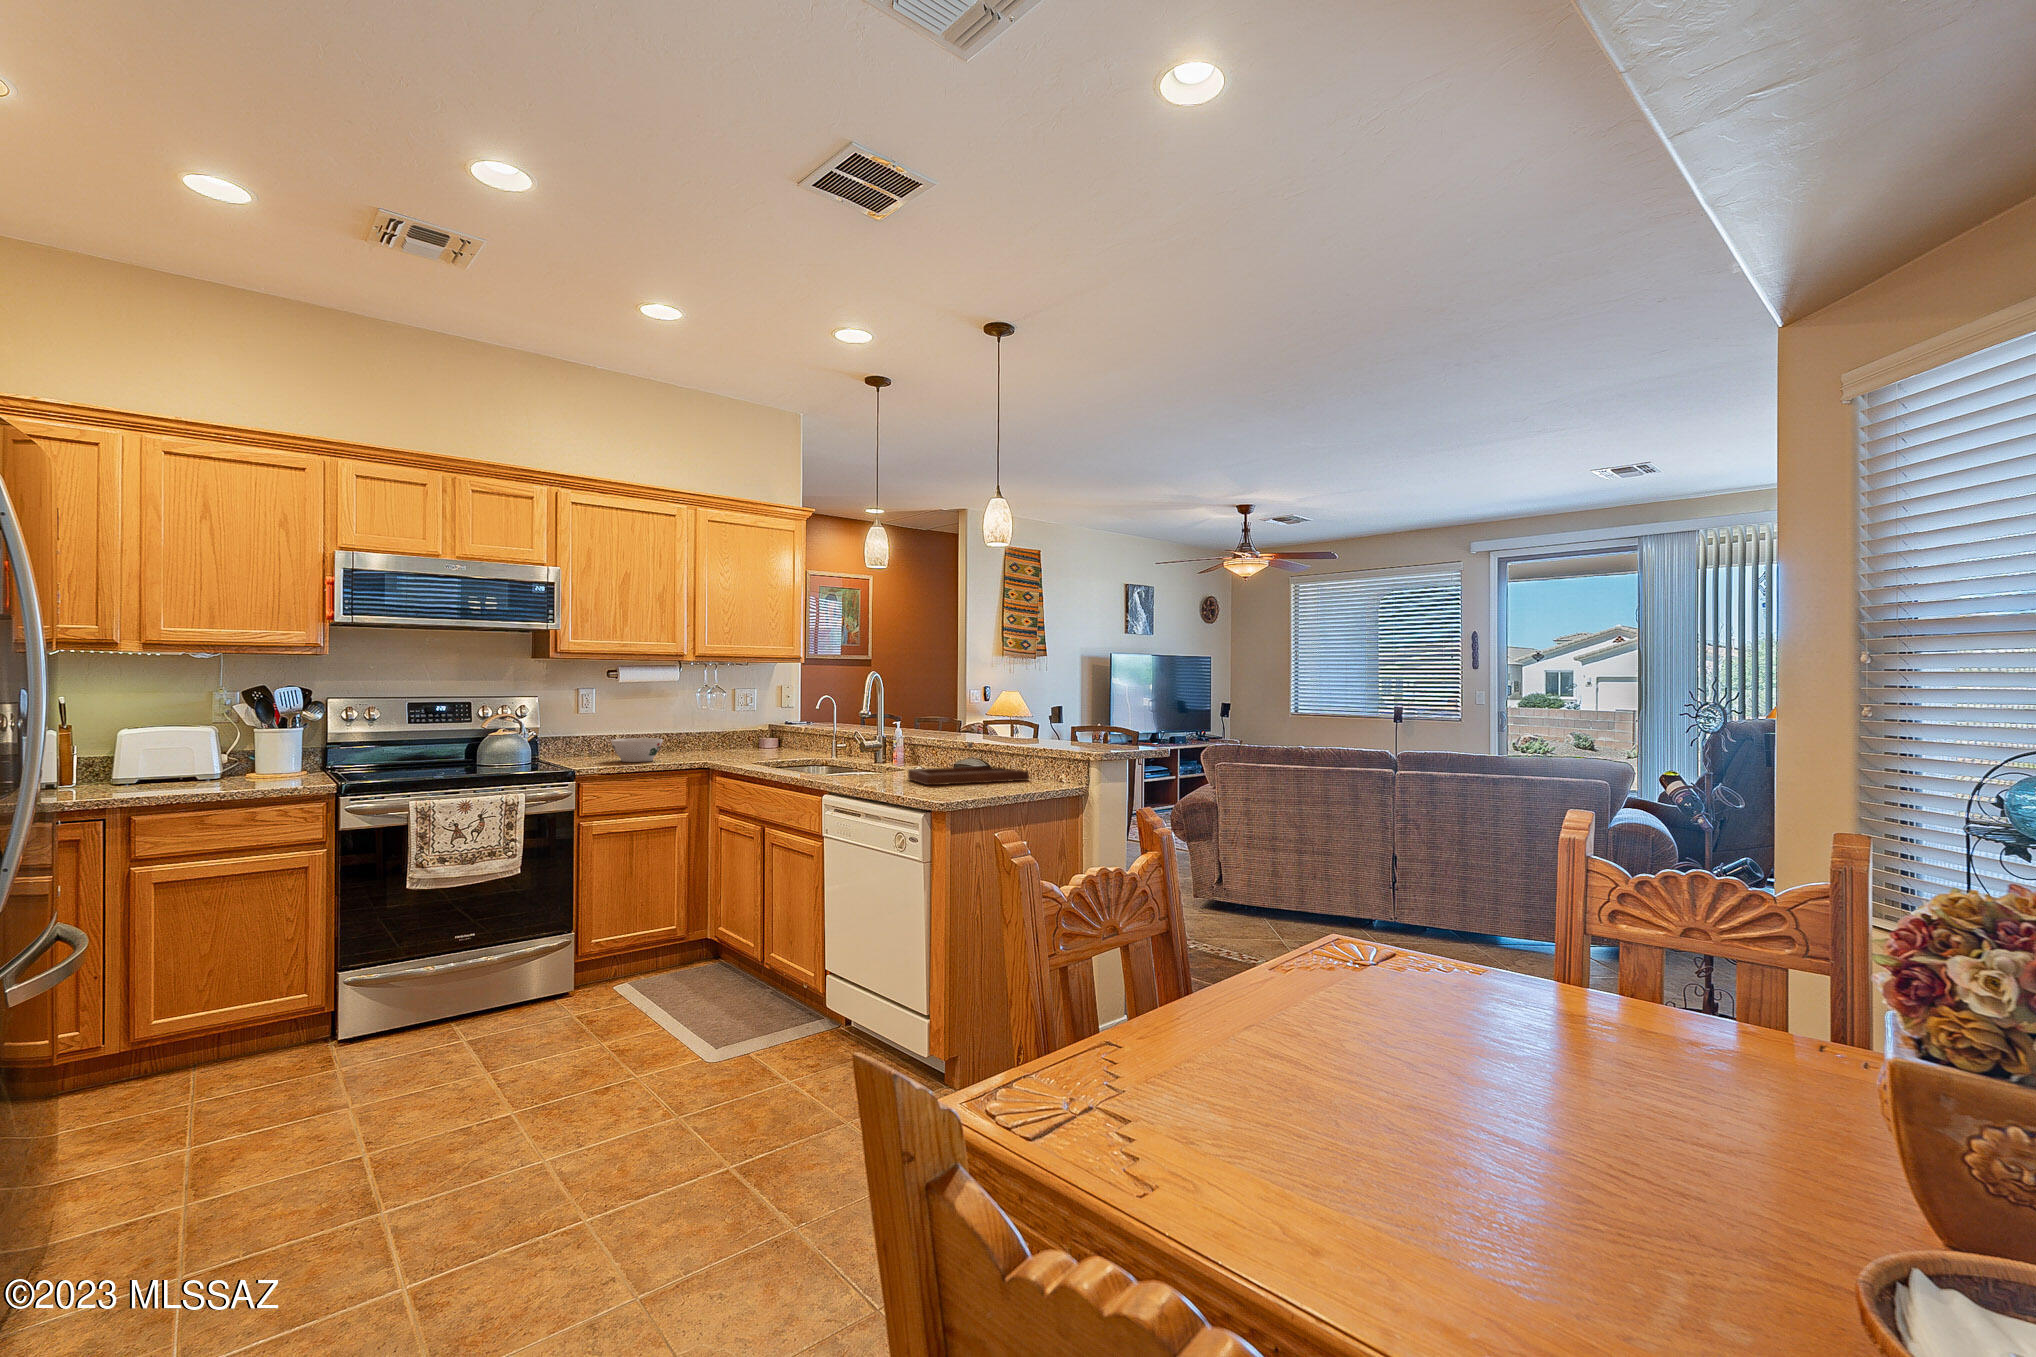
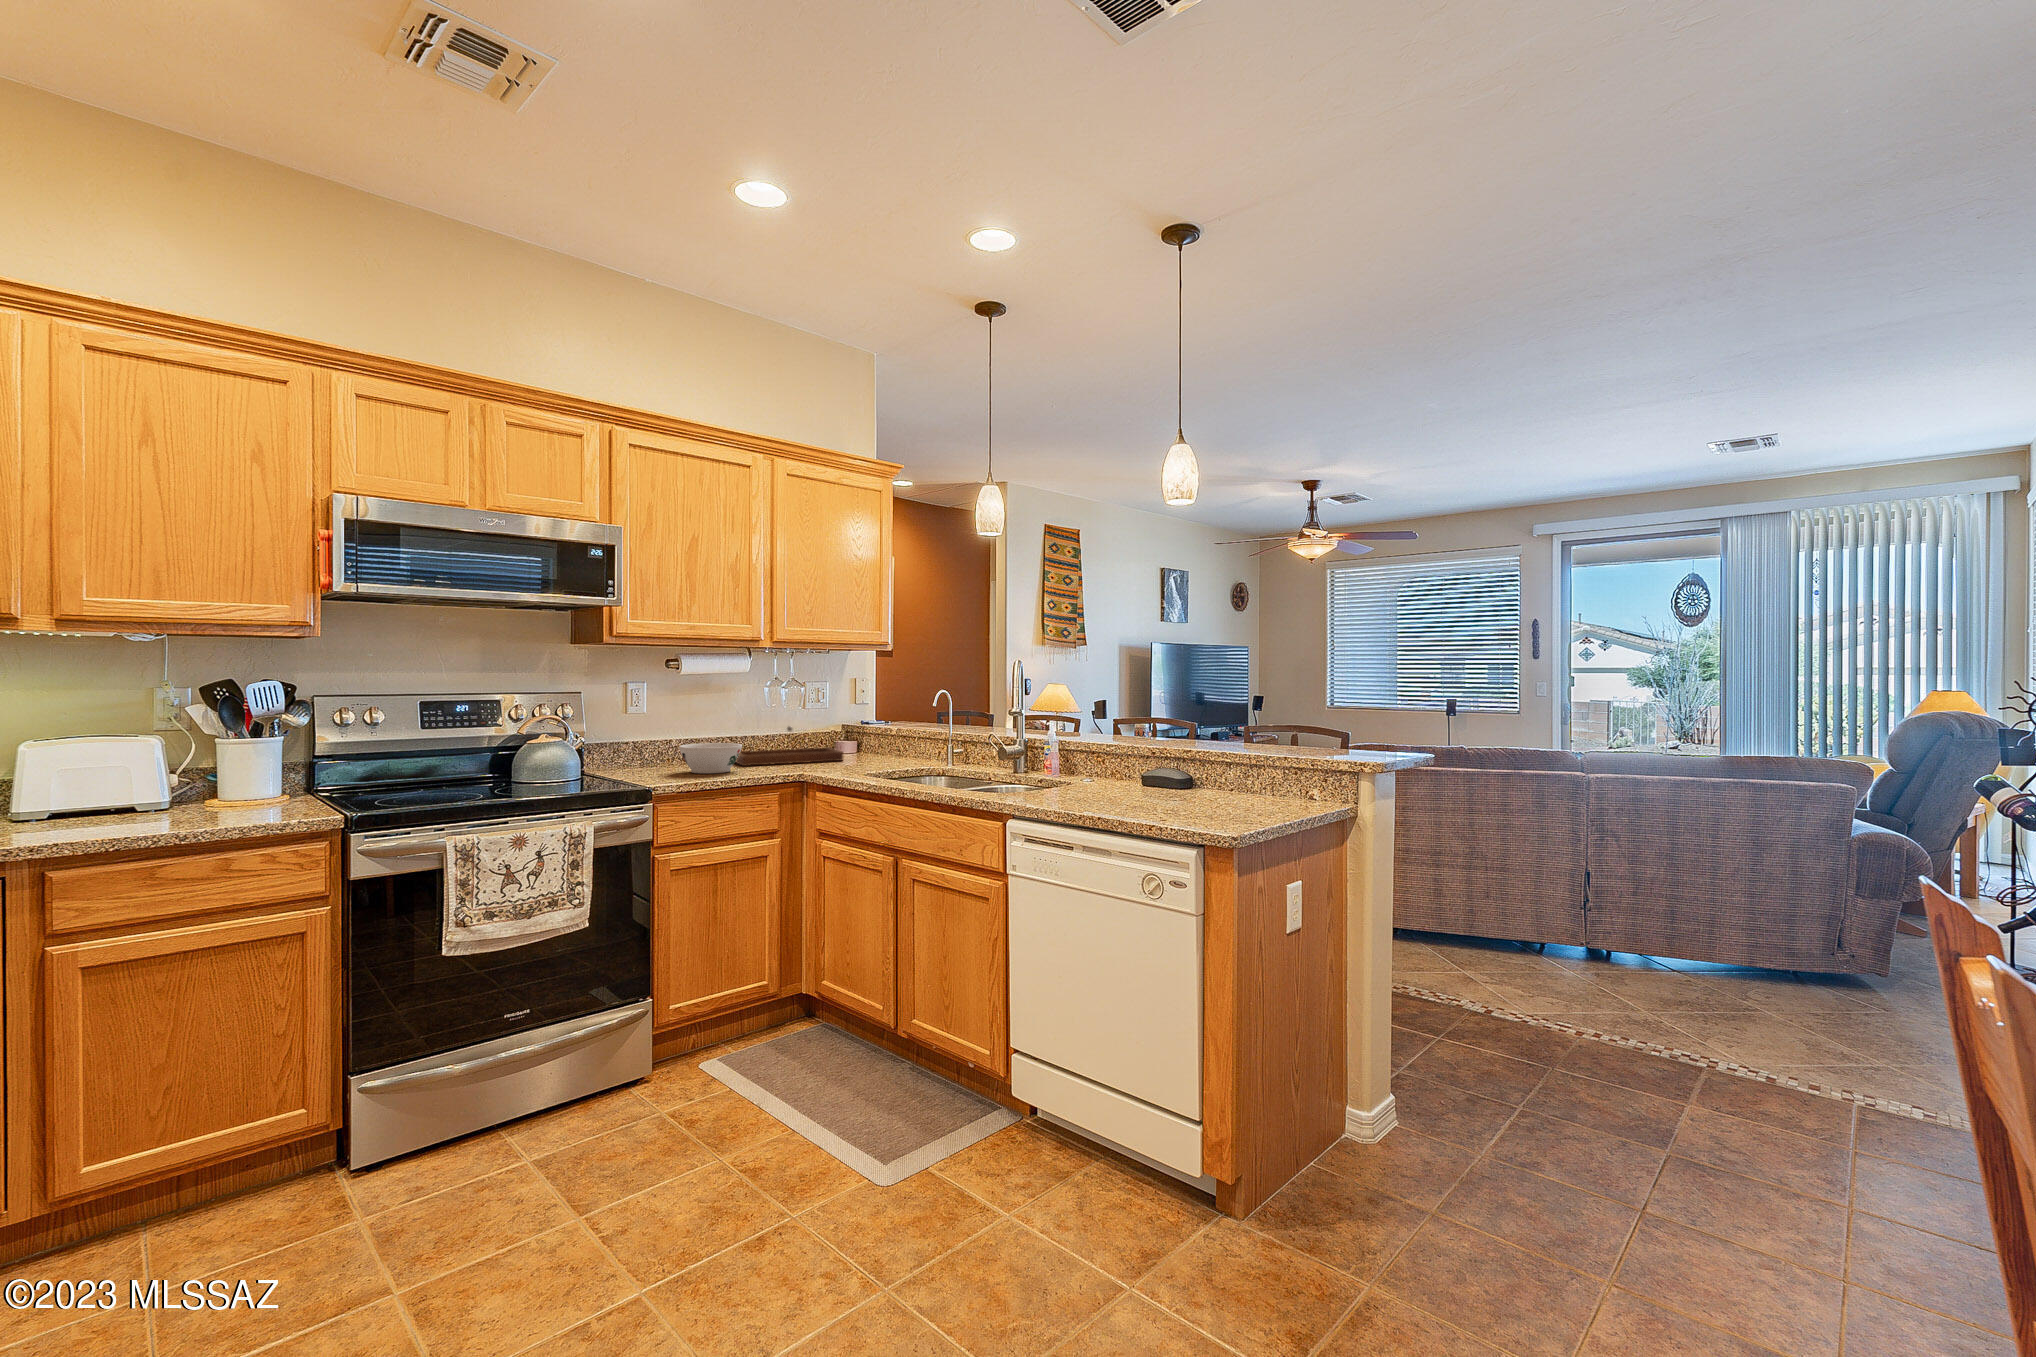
tray: present [908,742,1029,785] -> present [736,726,843,766]

